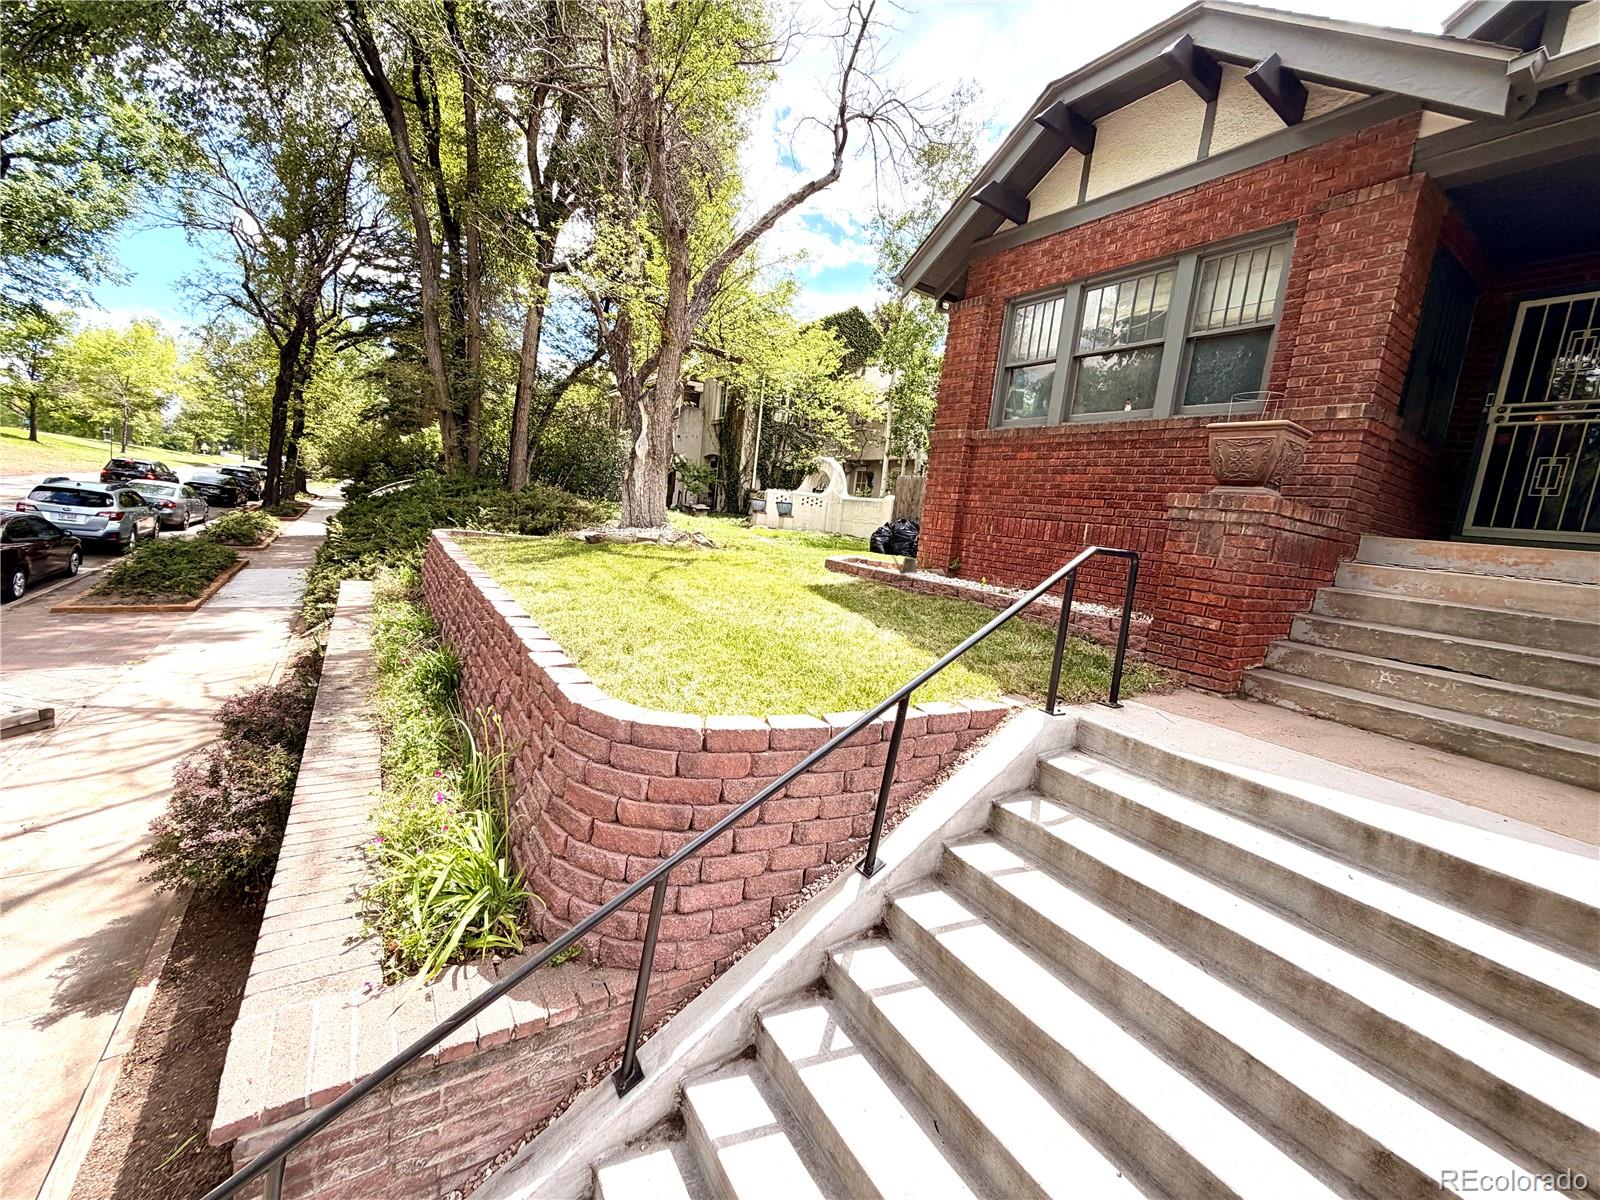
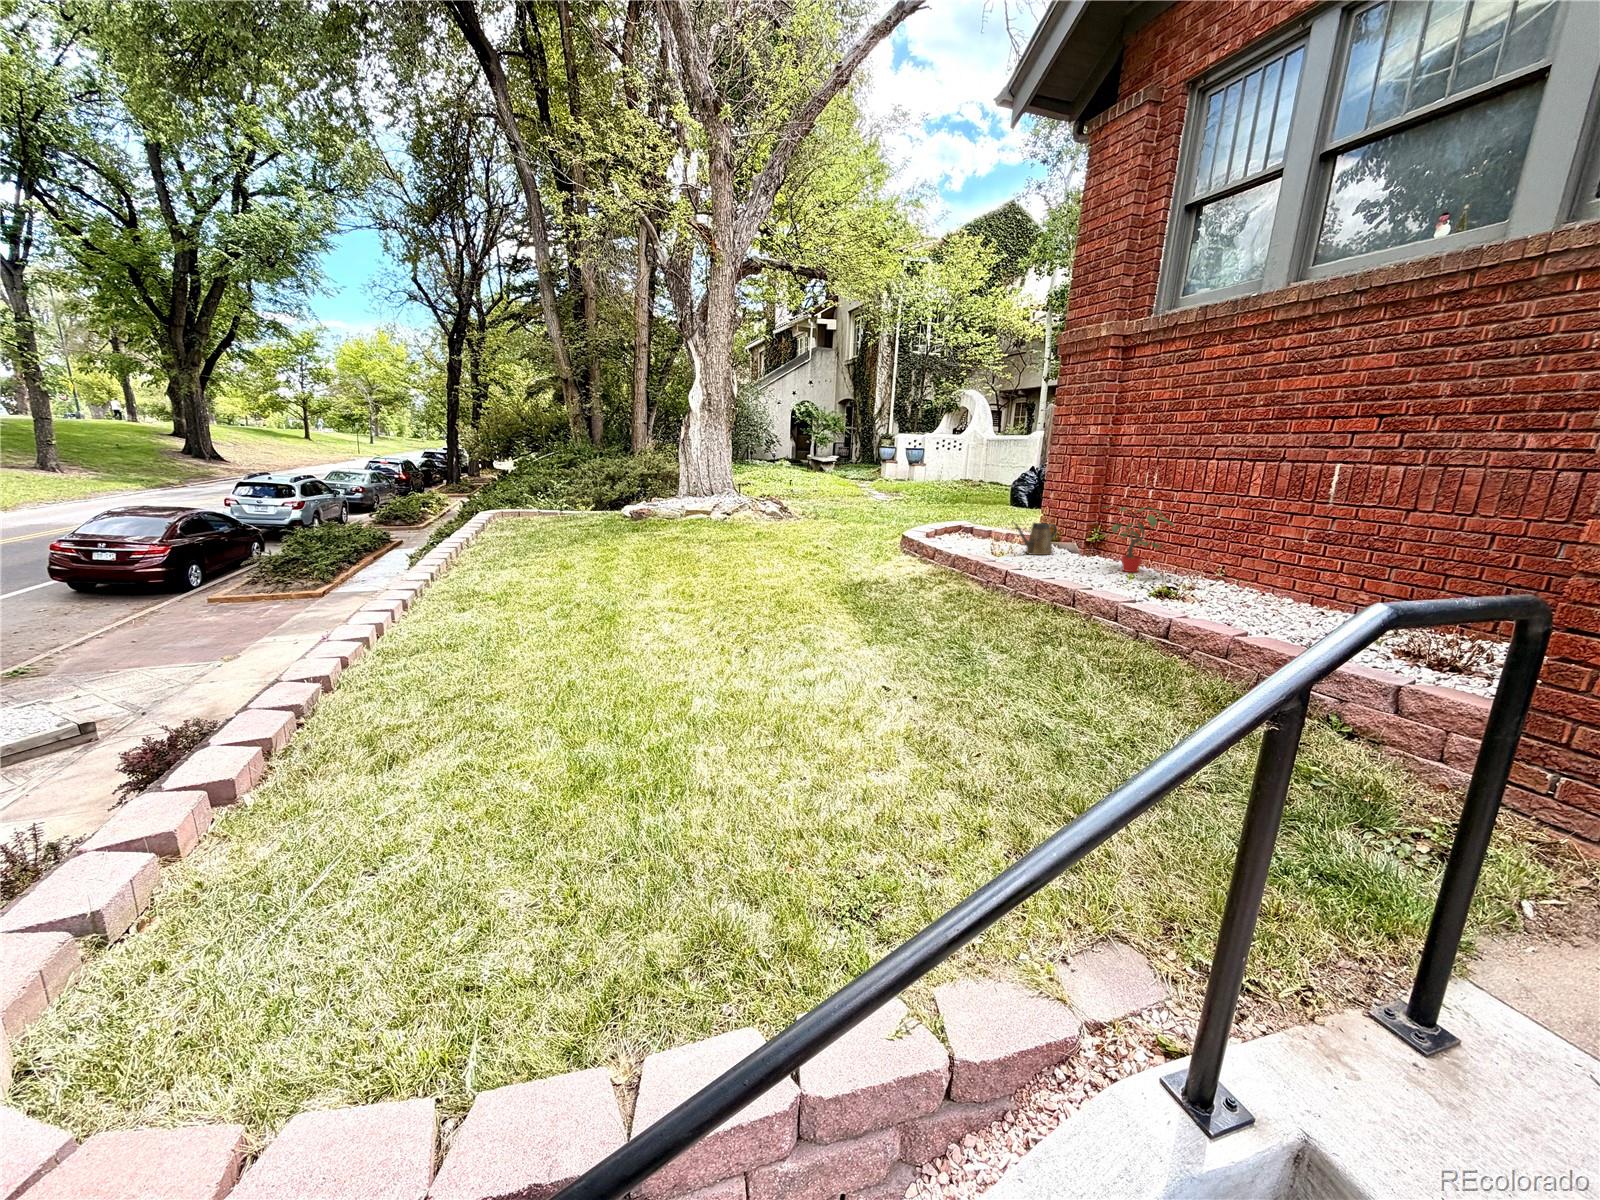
potted plant: none [951,545,1002,591] -> present [1104,506,1175,572]

